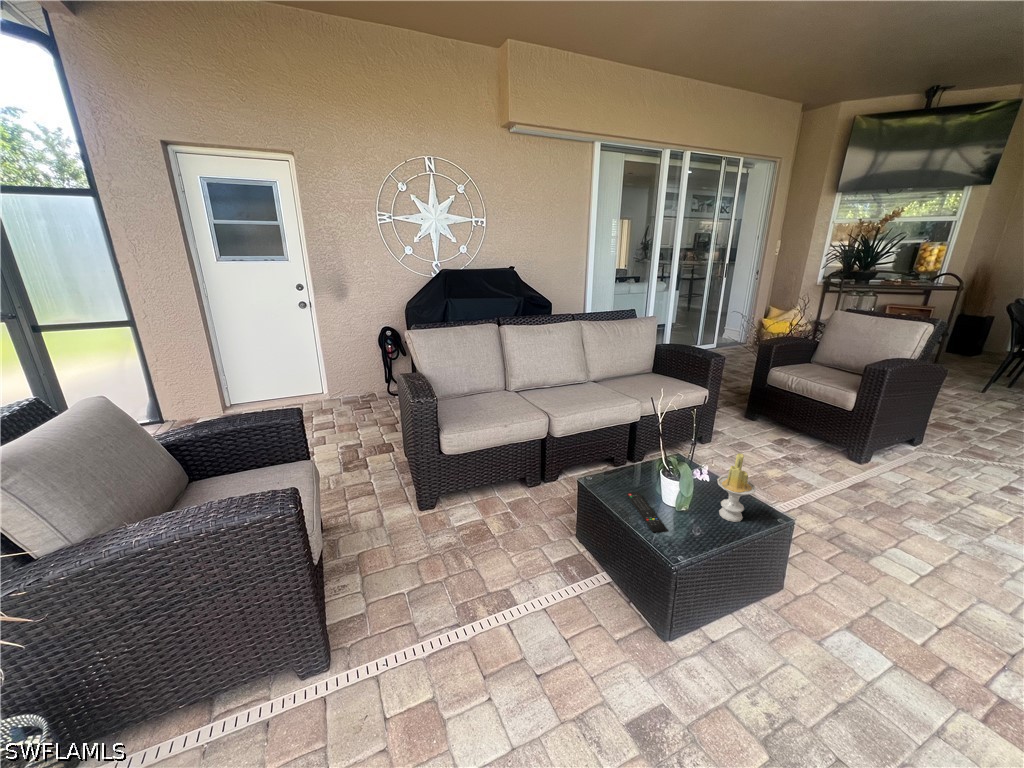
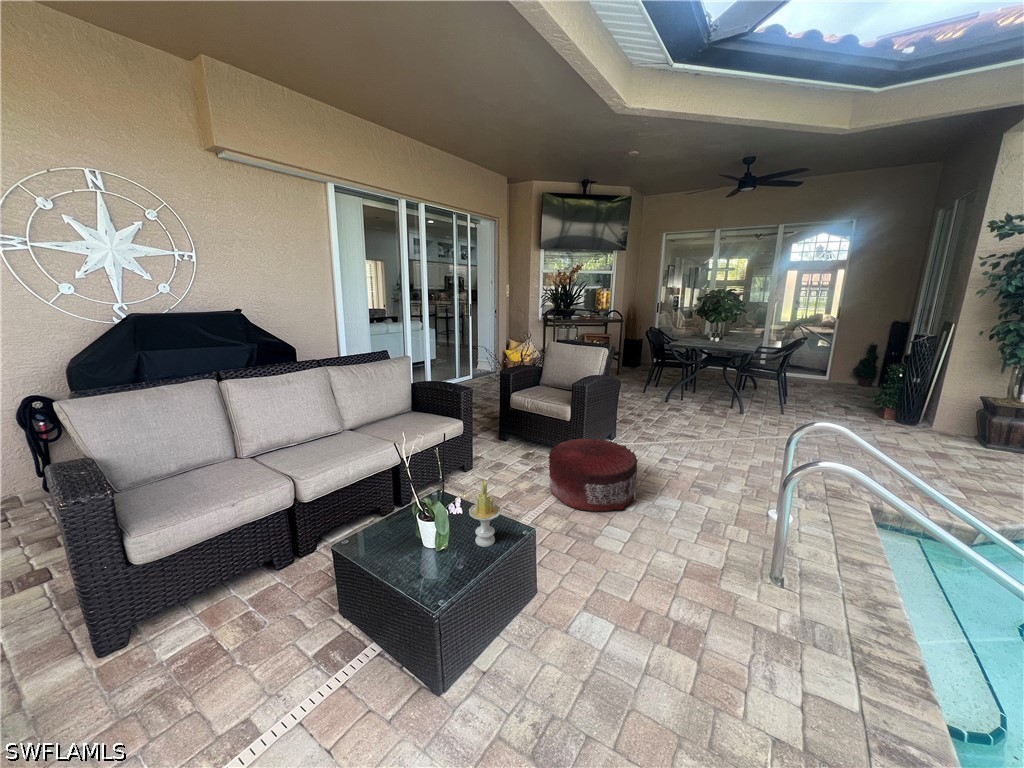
pouf: none [809,433,965,537] -> present [549,438,638,512]
remote control: present [626,492,666,533] -> none [386,543,427,584]

